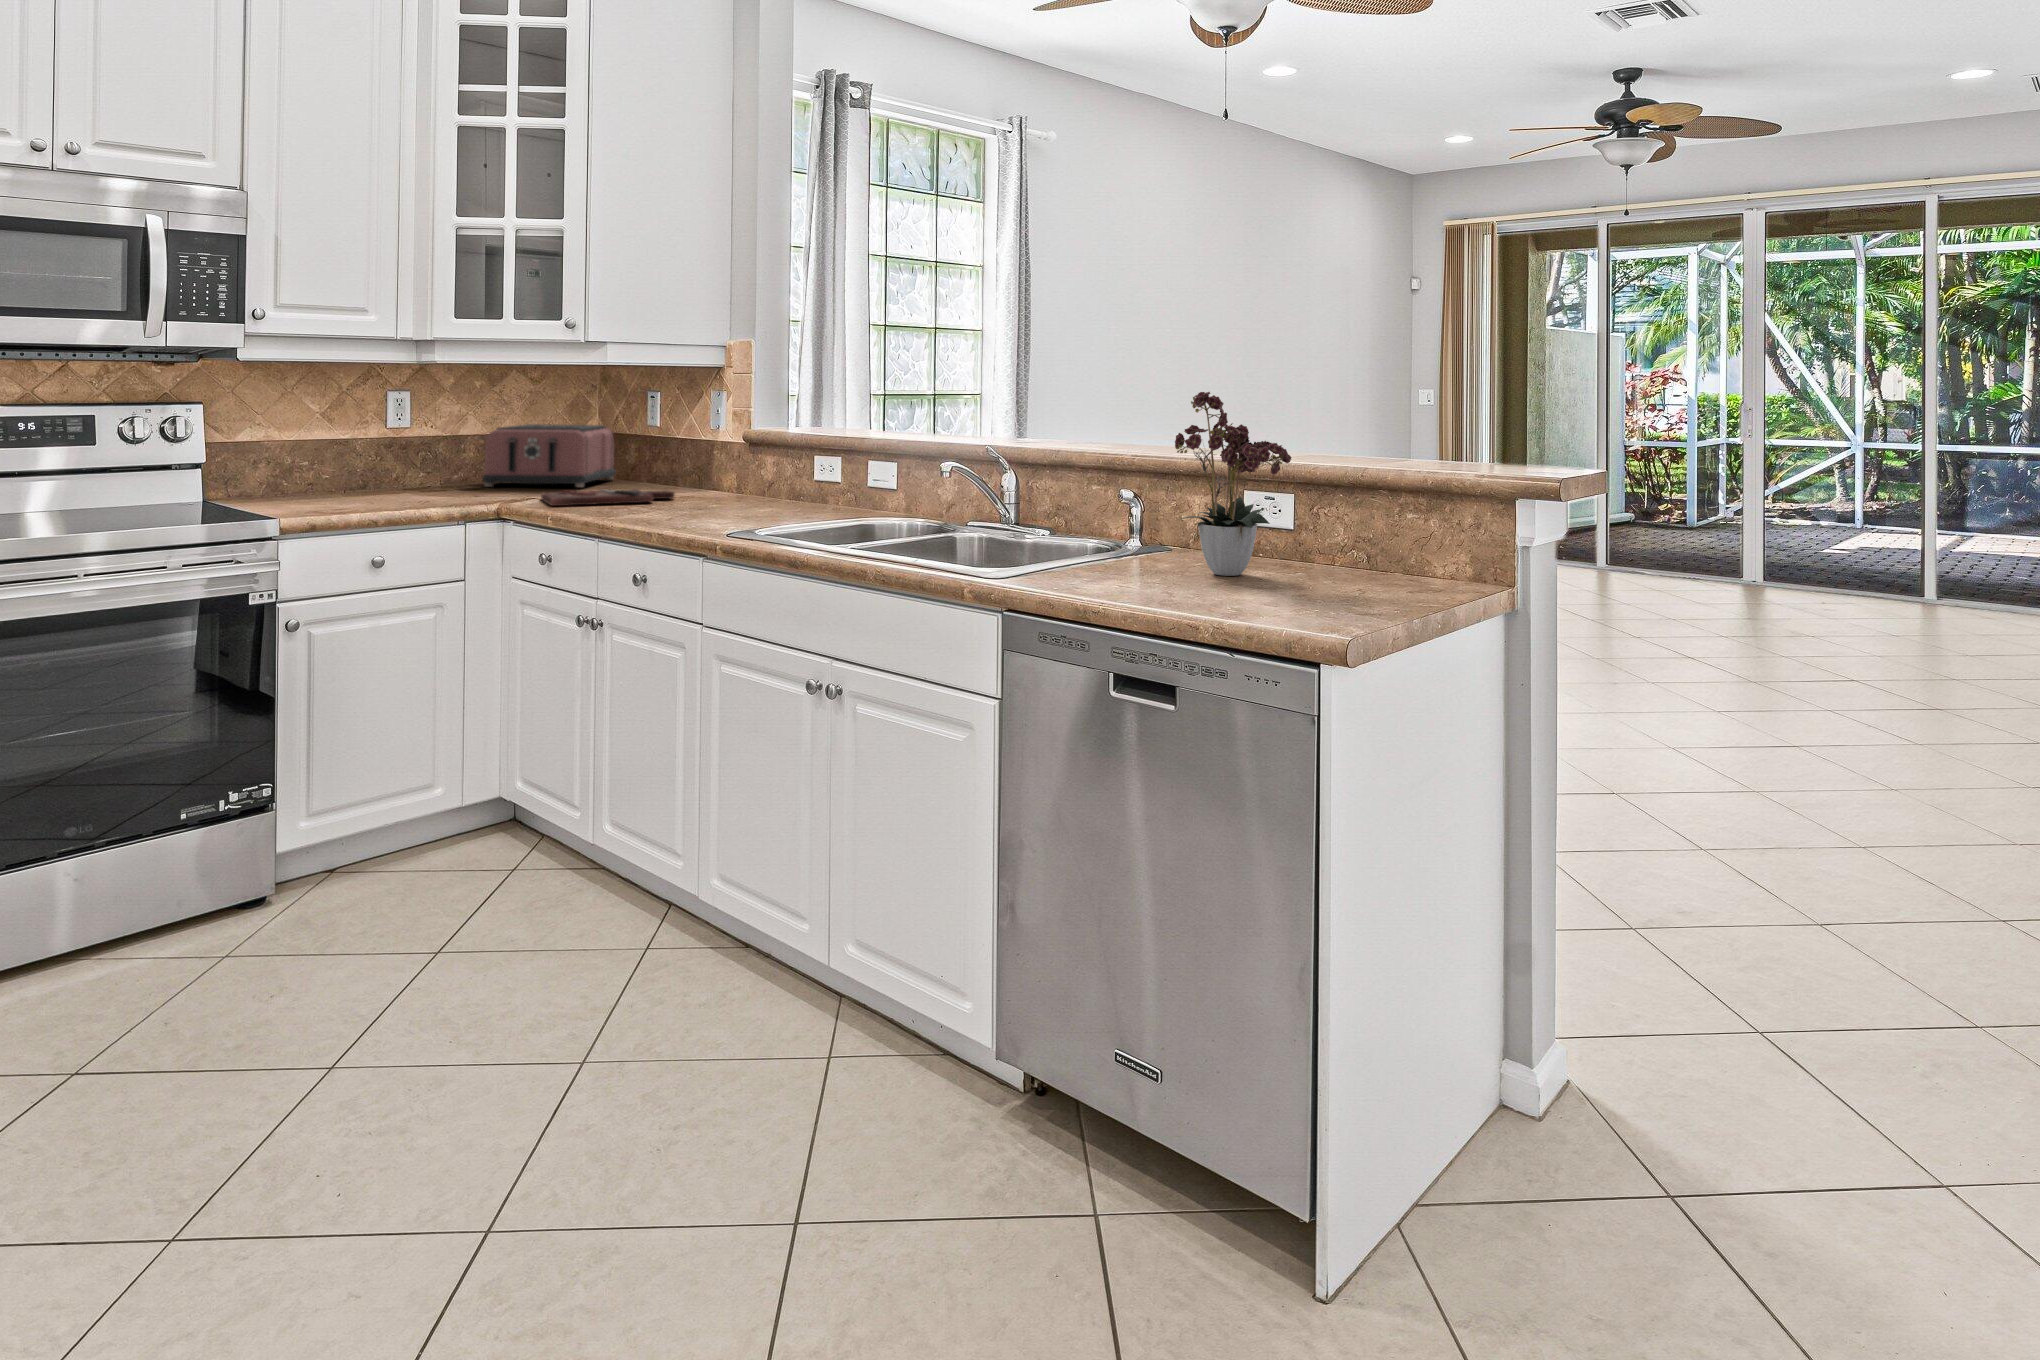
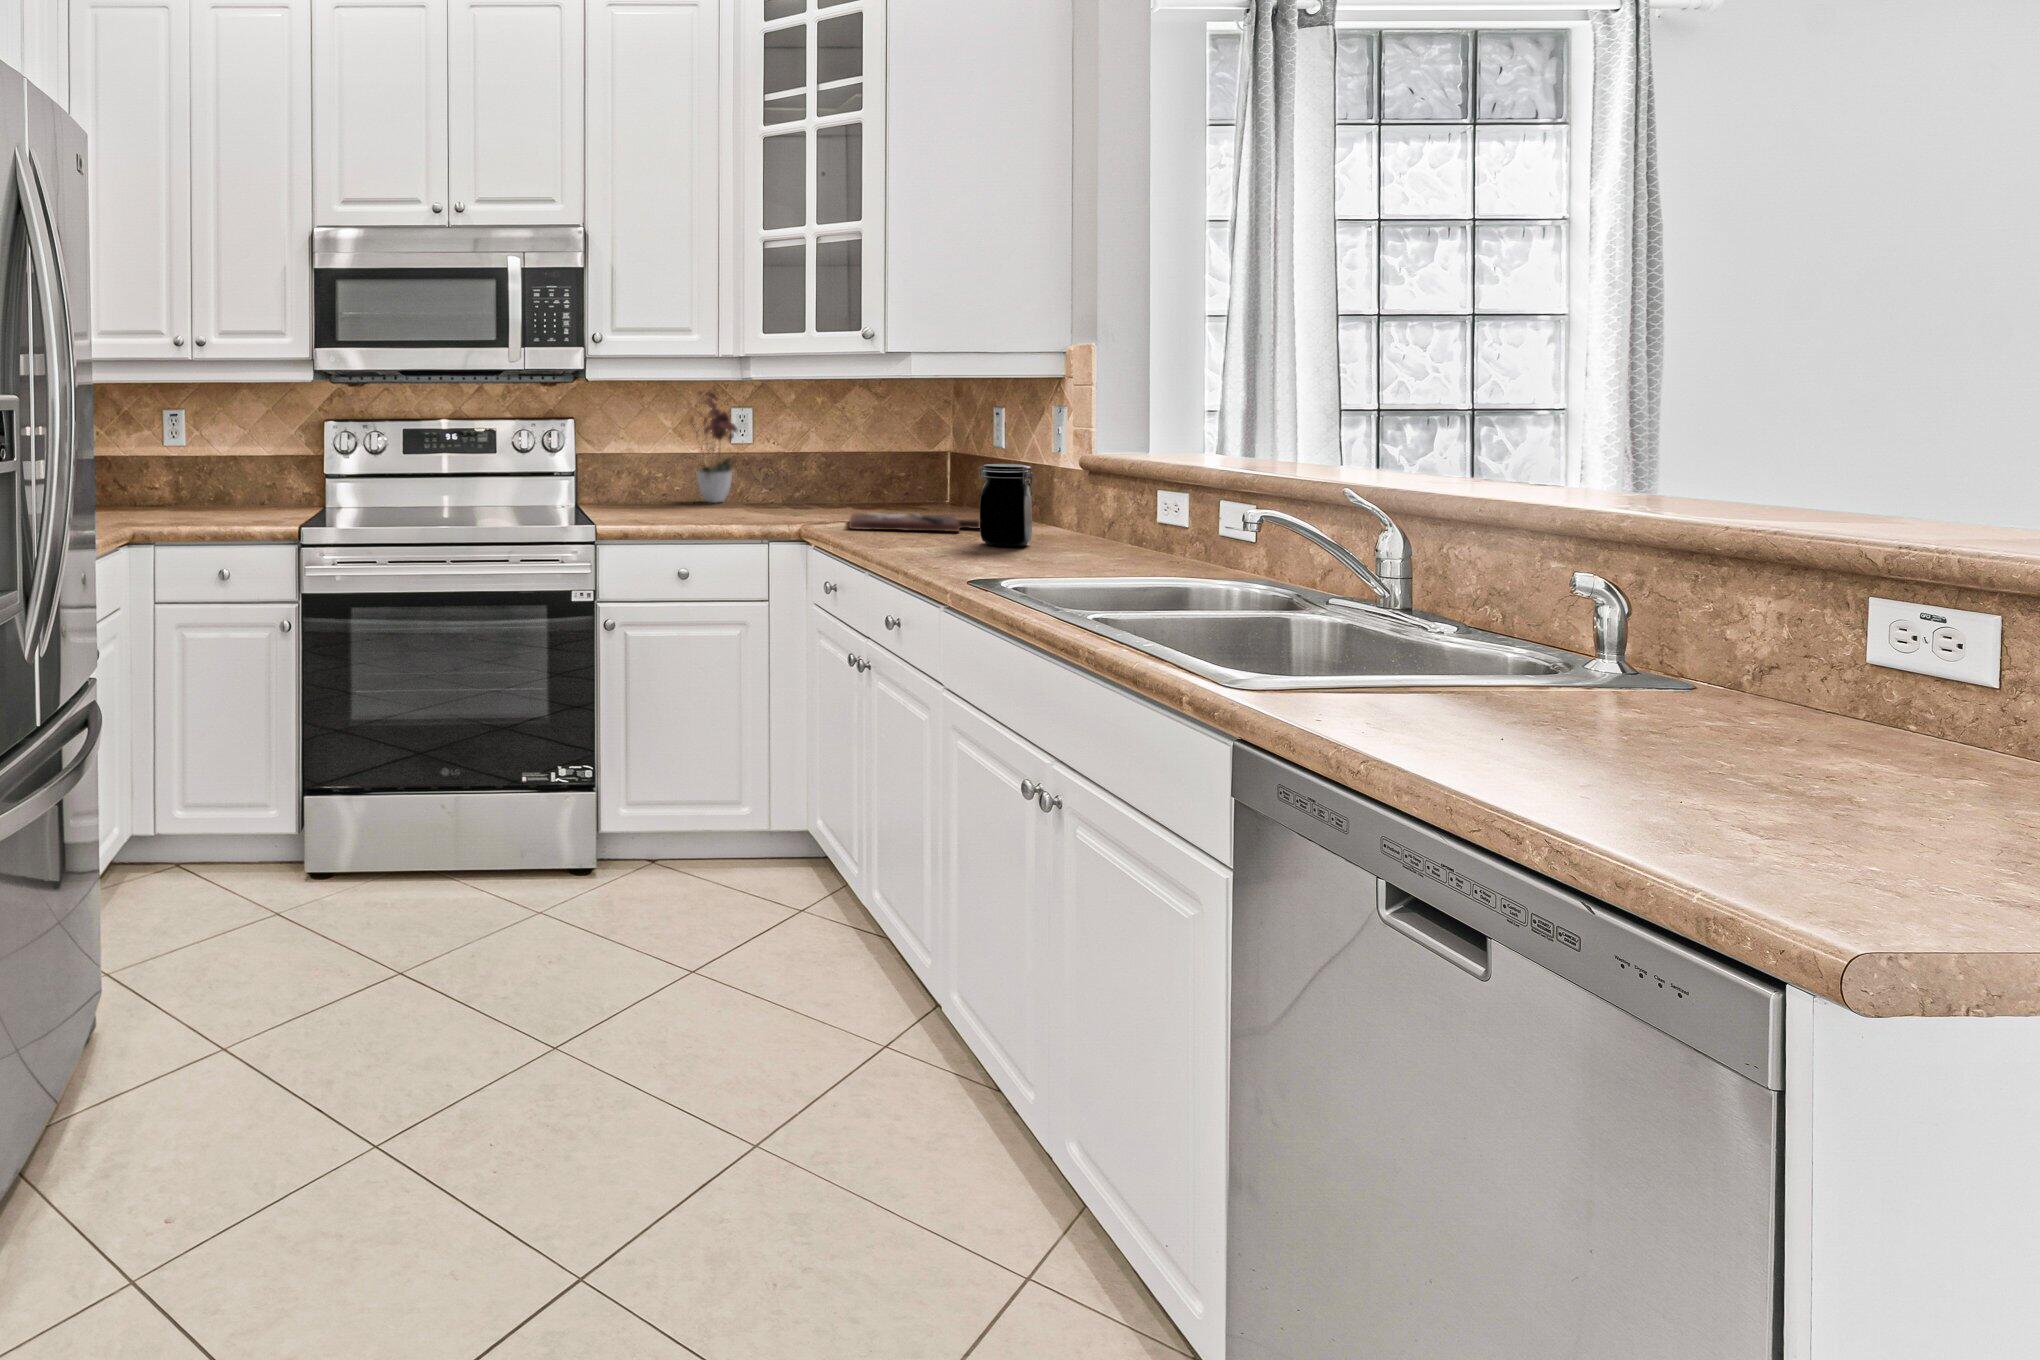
flower arrangement: present [1175,392,1291,576] -> present [690,391,737,503]
toaster: present [482,424,616,487] -> none [819,440,964,509]
jar: none [681,440,730,510] -> present [979,464,1034,547]

